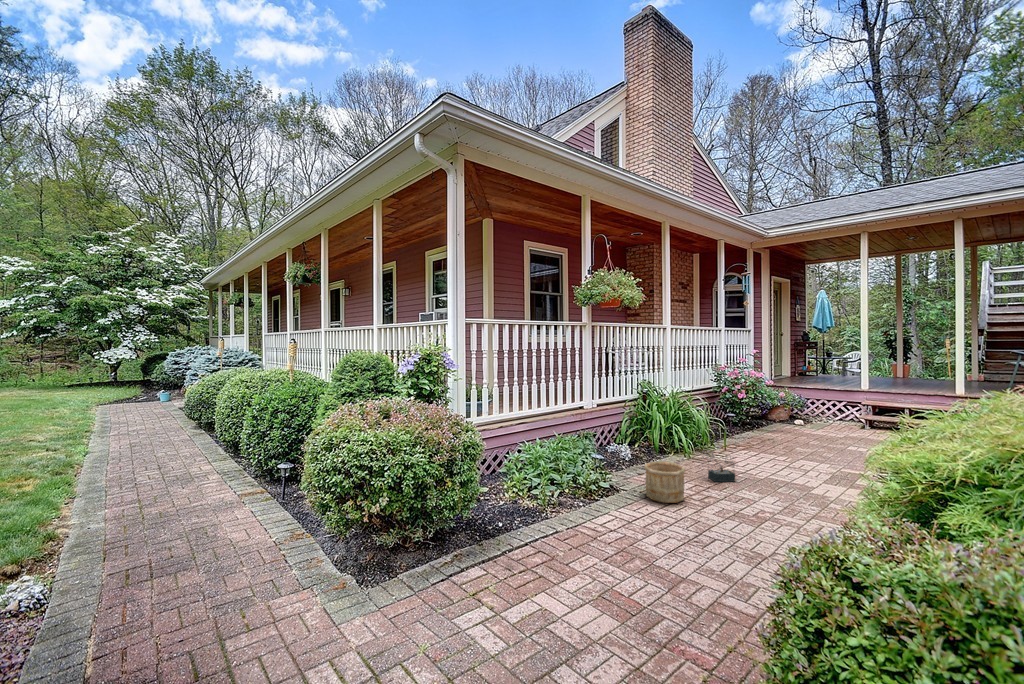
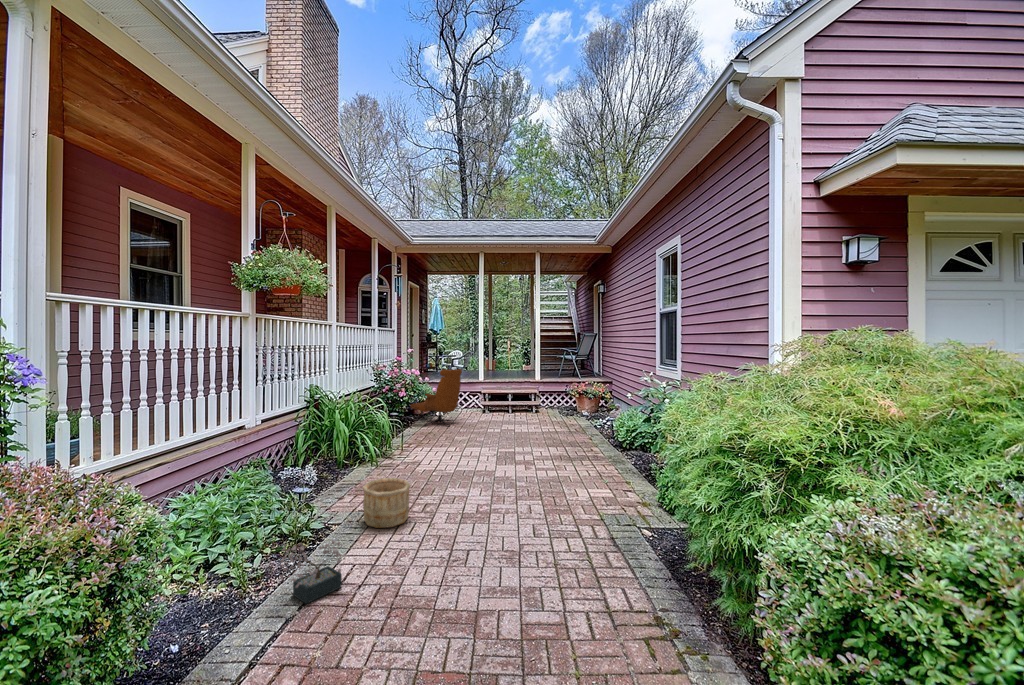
lounge chair: none [757,372,814,436] -> present [410,369,462,426]
decorative plant: present [702,451,738,482] -> present [280,541,346,604]

